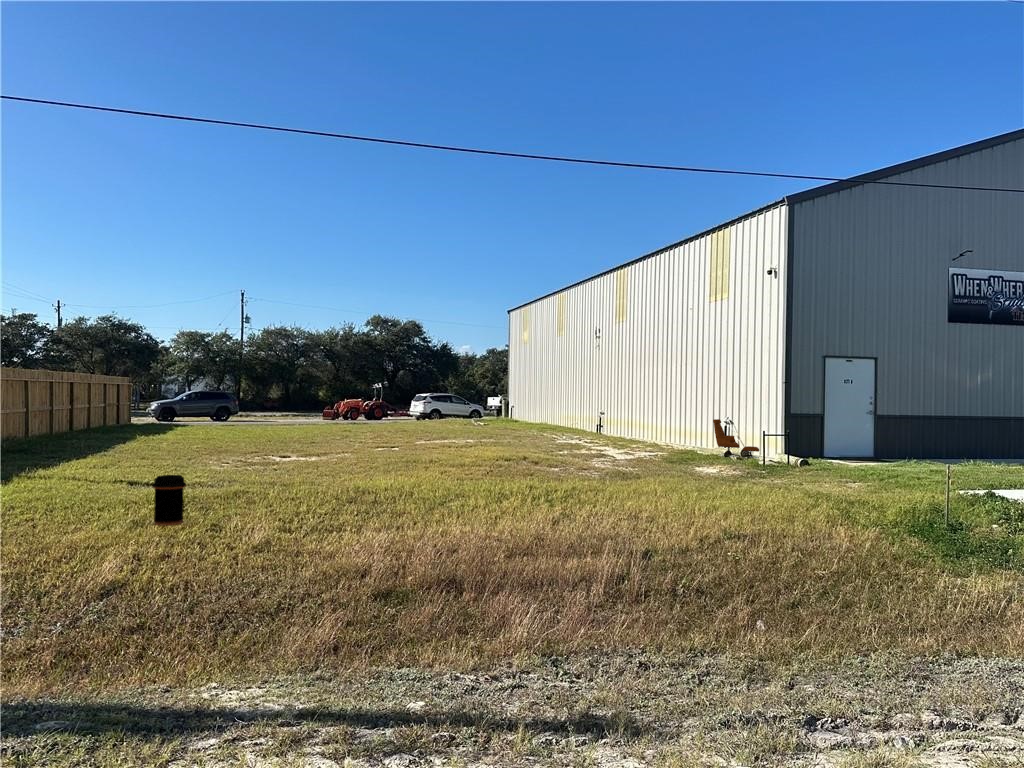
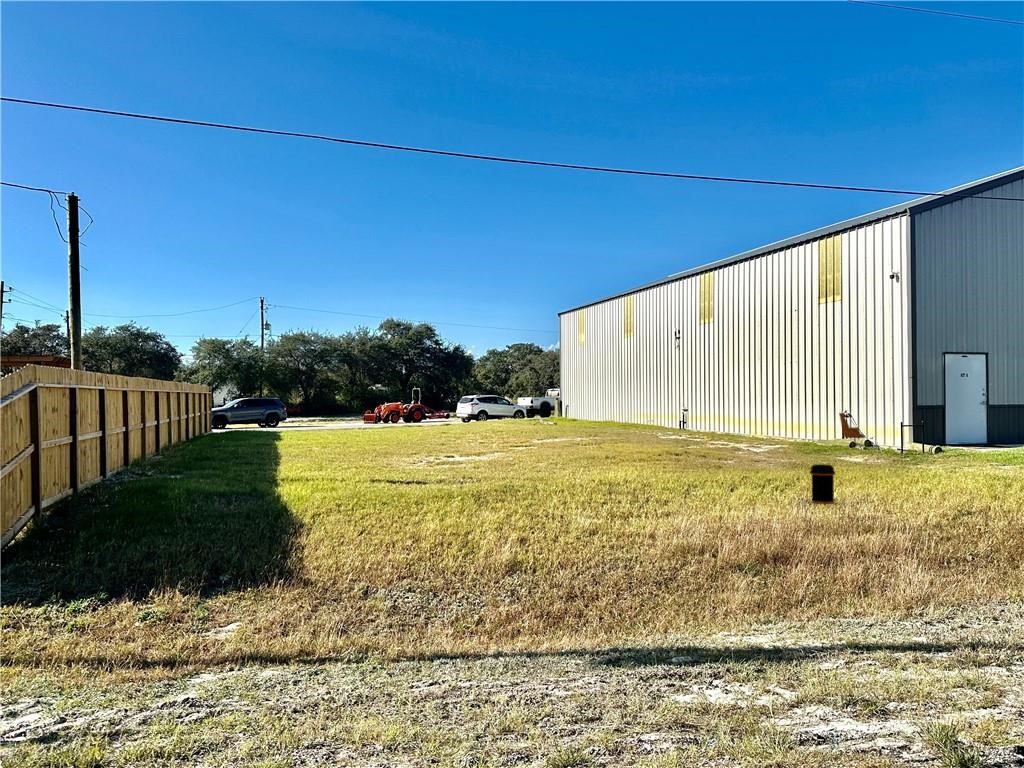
trash can: present [152,475,186,525] -> present [810,464,835,504]

